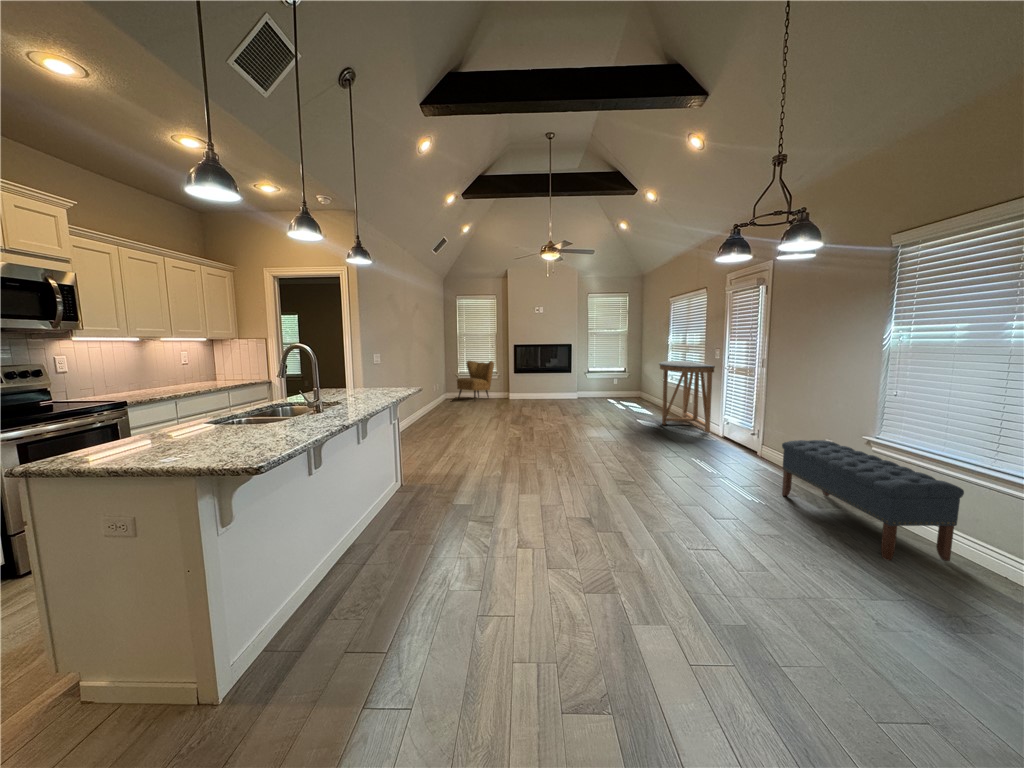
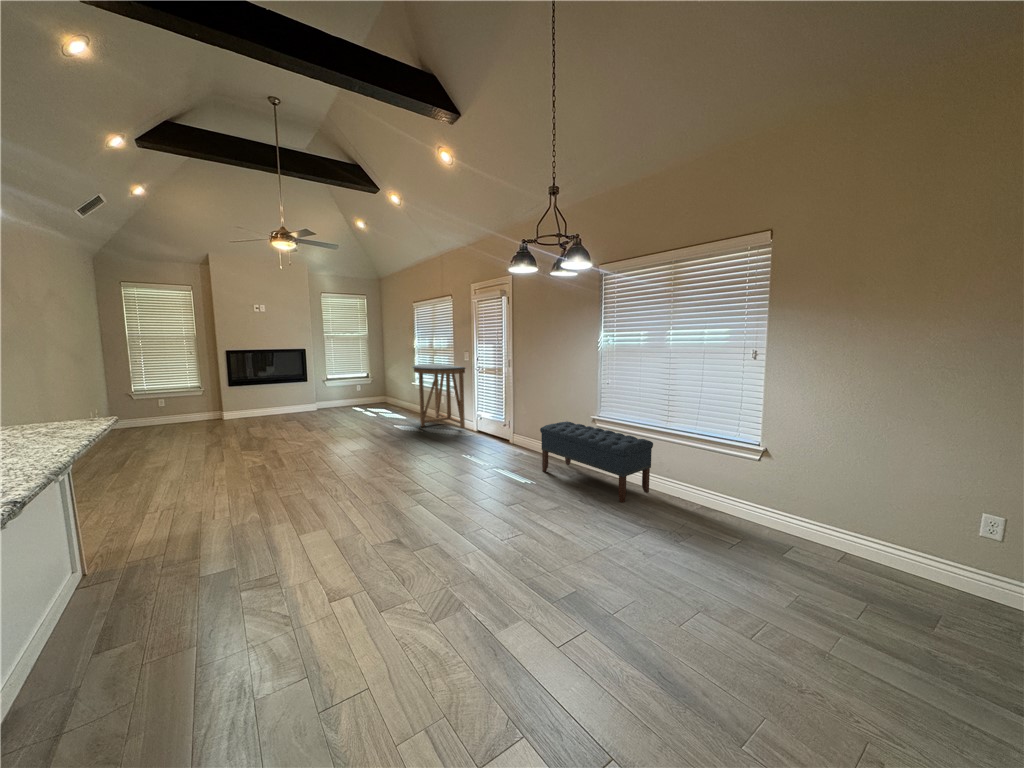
armchair: present [457,361,494,401] -> none [128,372,195,430]

